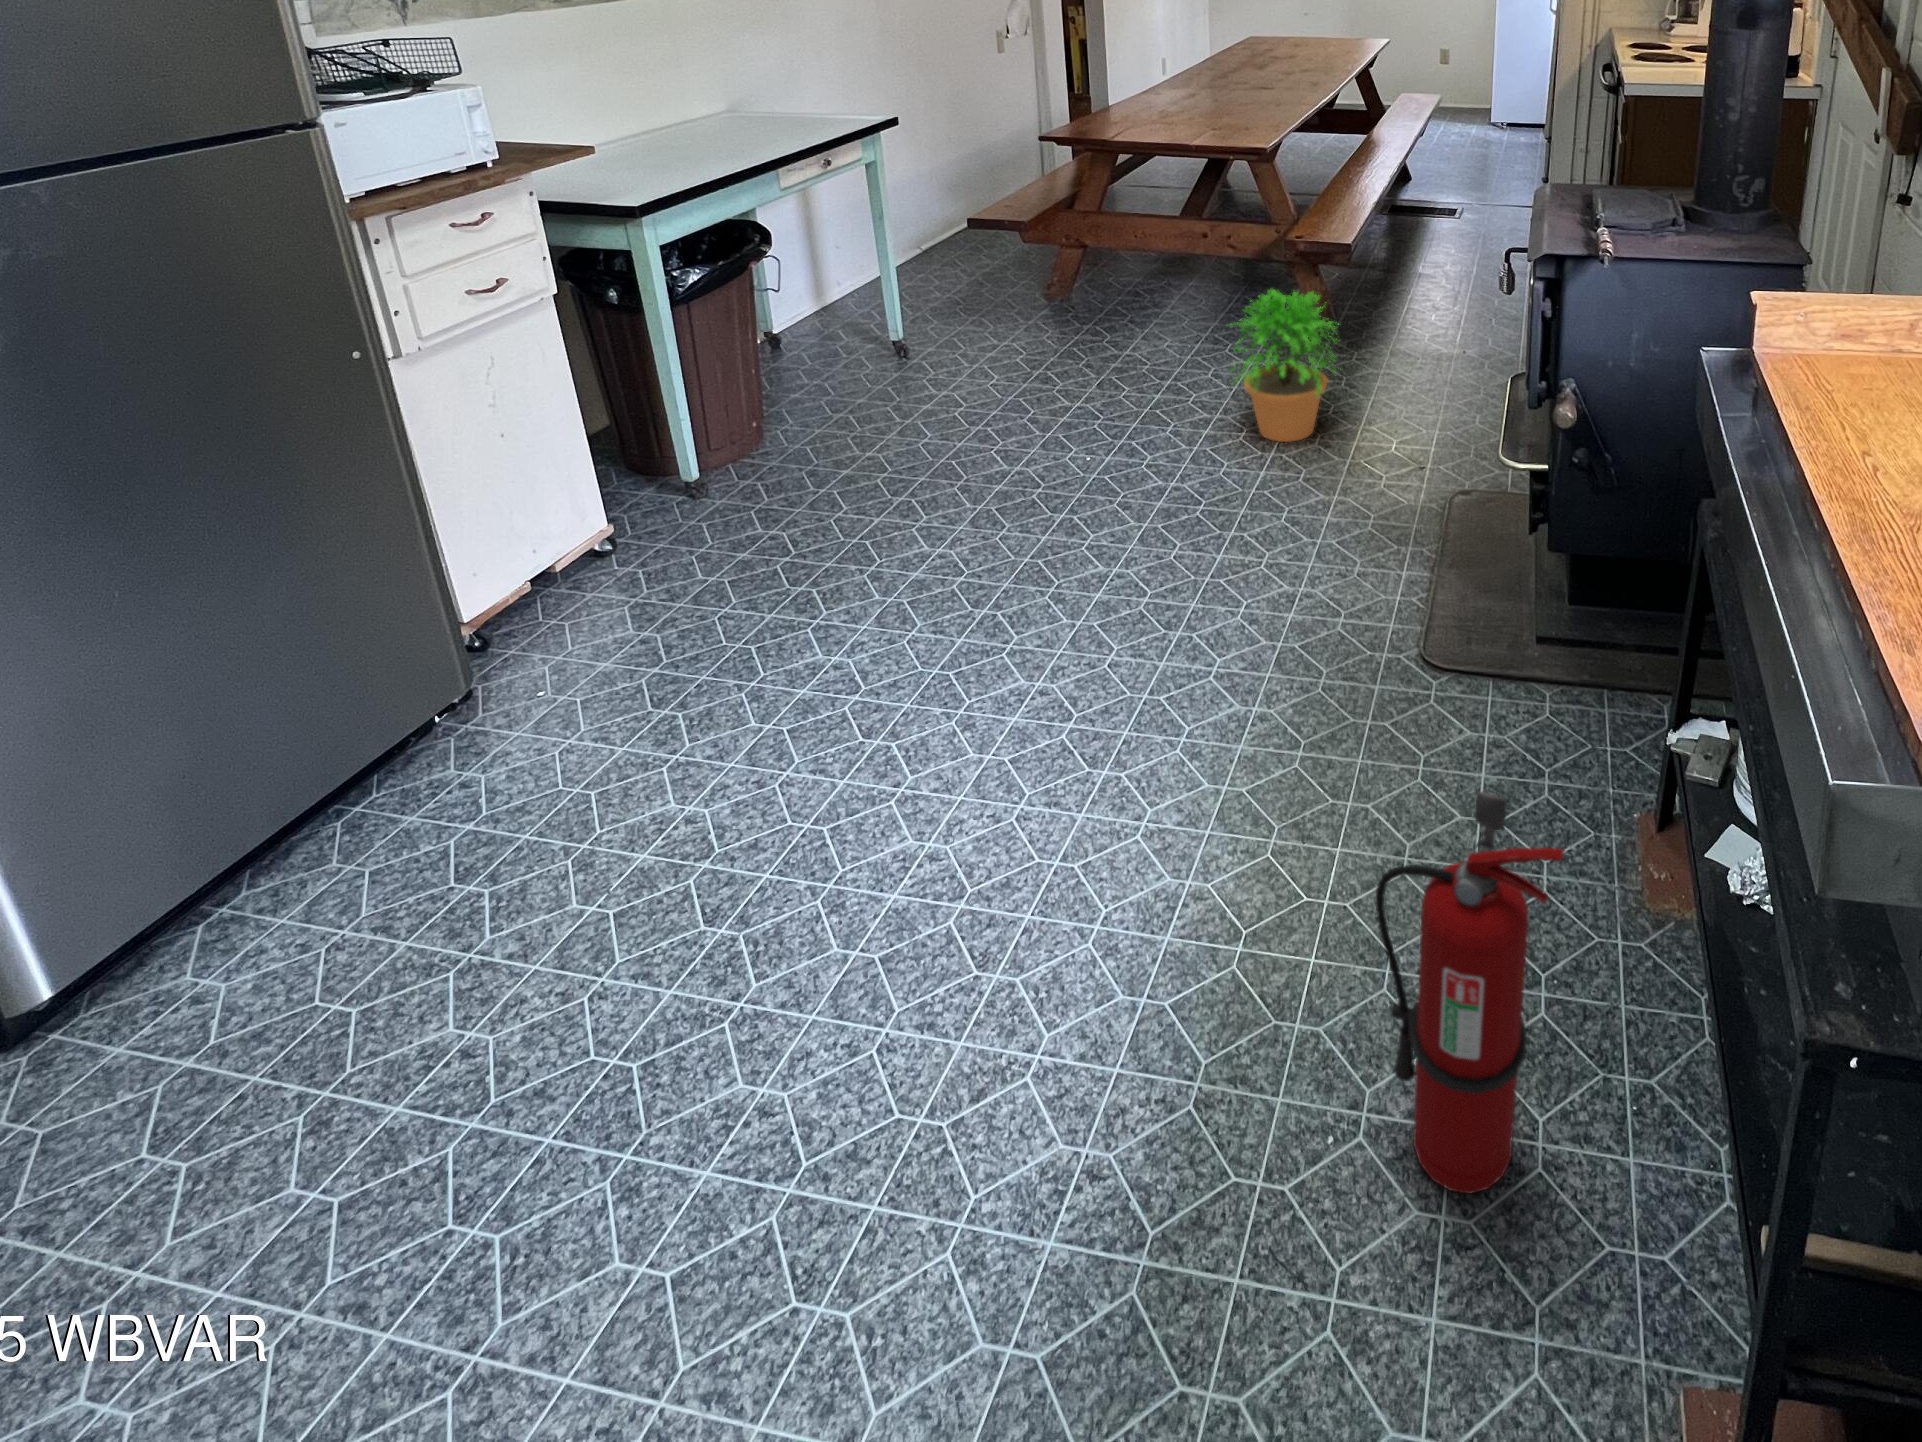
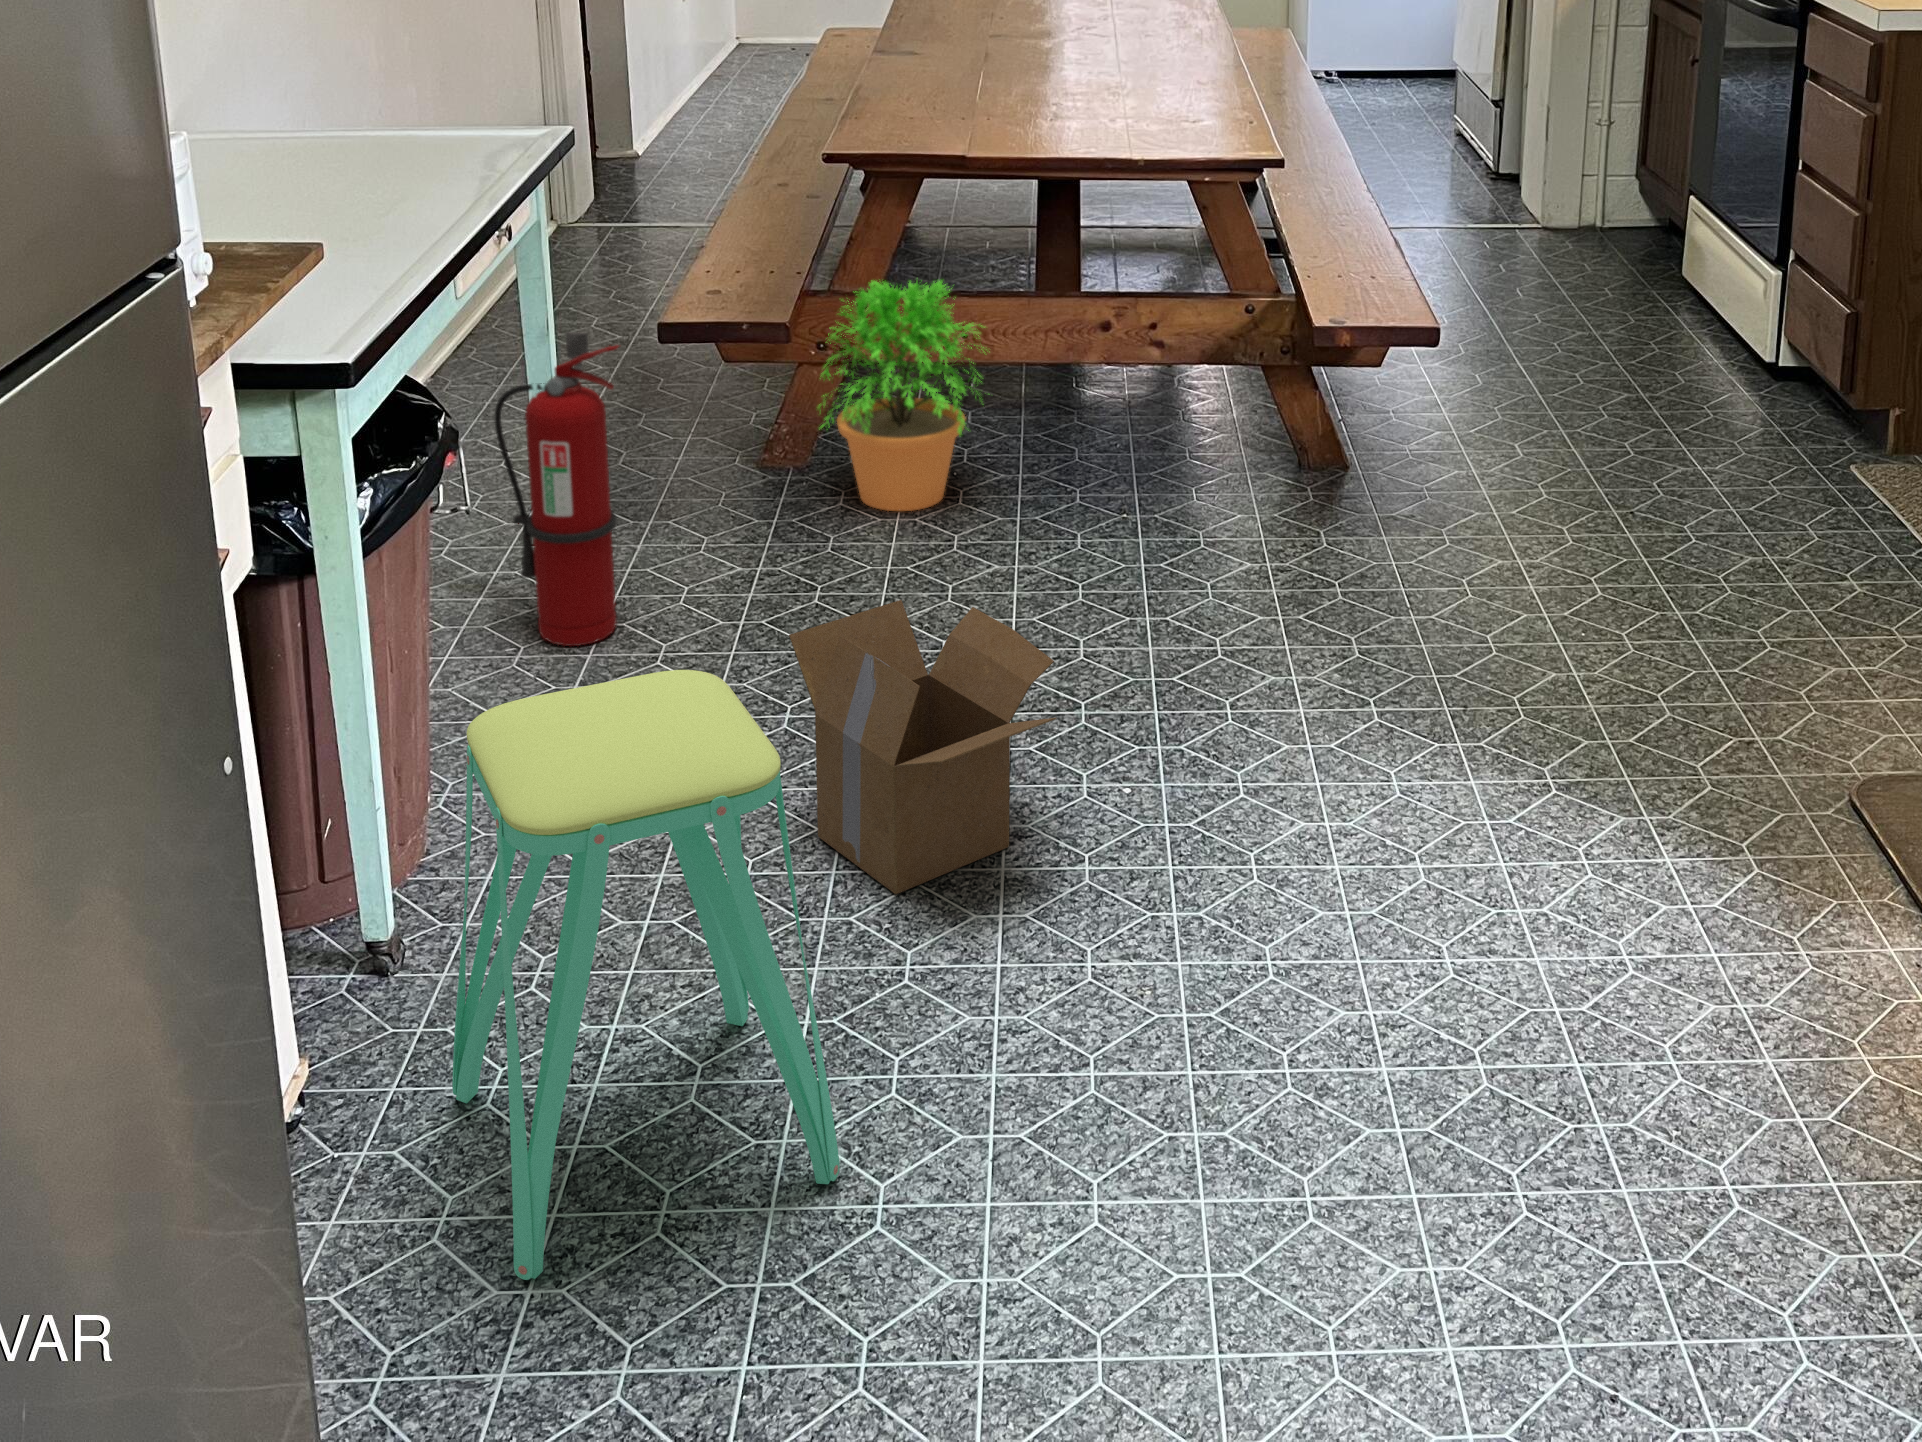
cardboard box: none [1109,538,1288,758] -> present [789,600,1057,894]
stool: none [737,622,1022,1081] -> present [452,670,840,1280]
fire extinguisher: present [1376,791,1564,1194] -> present [494,332,619,646]

